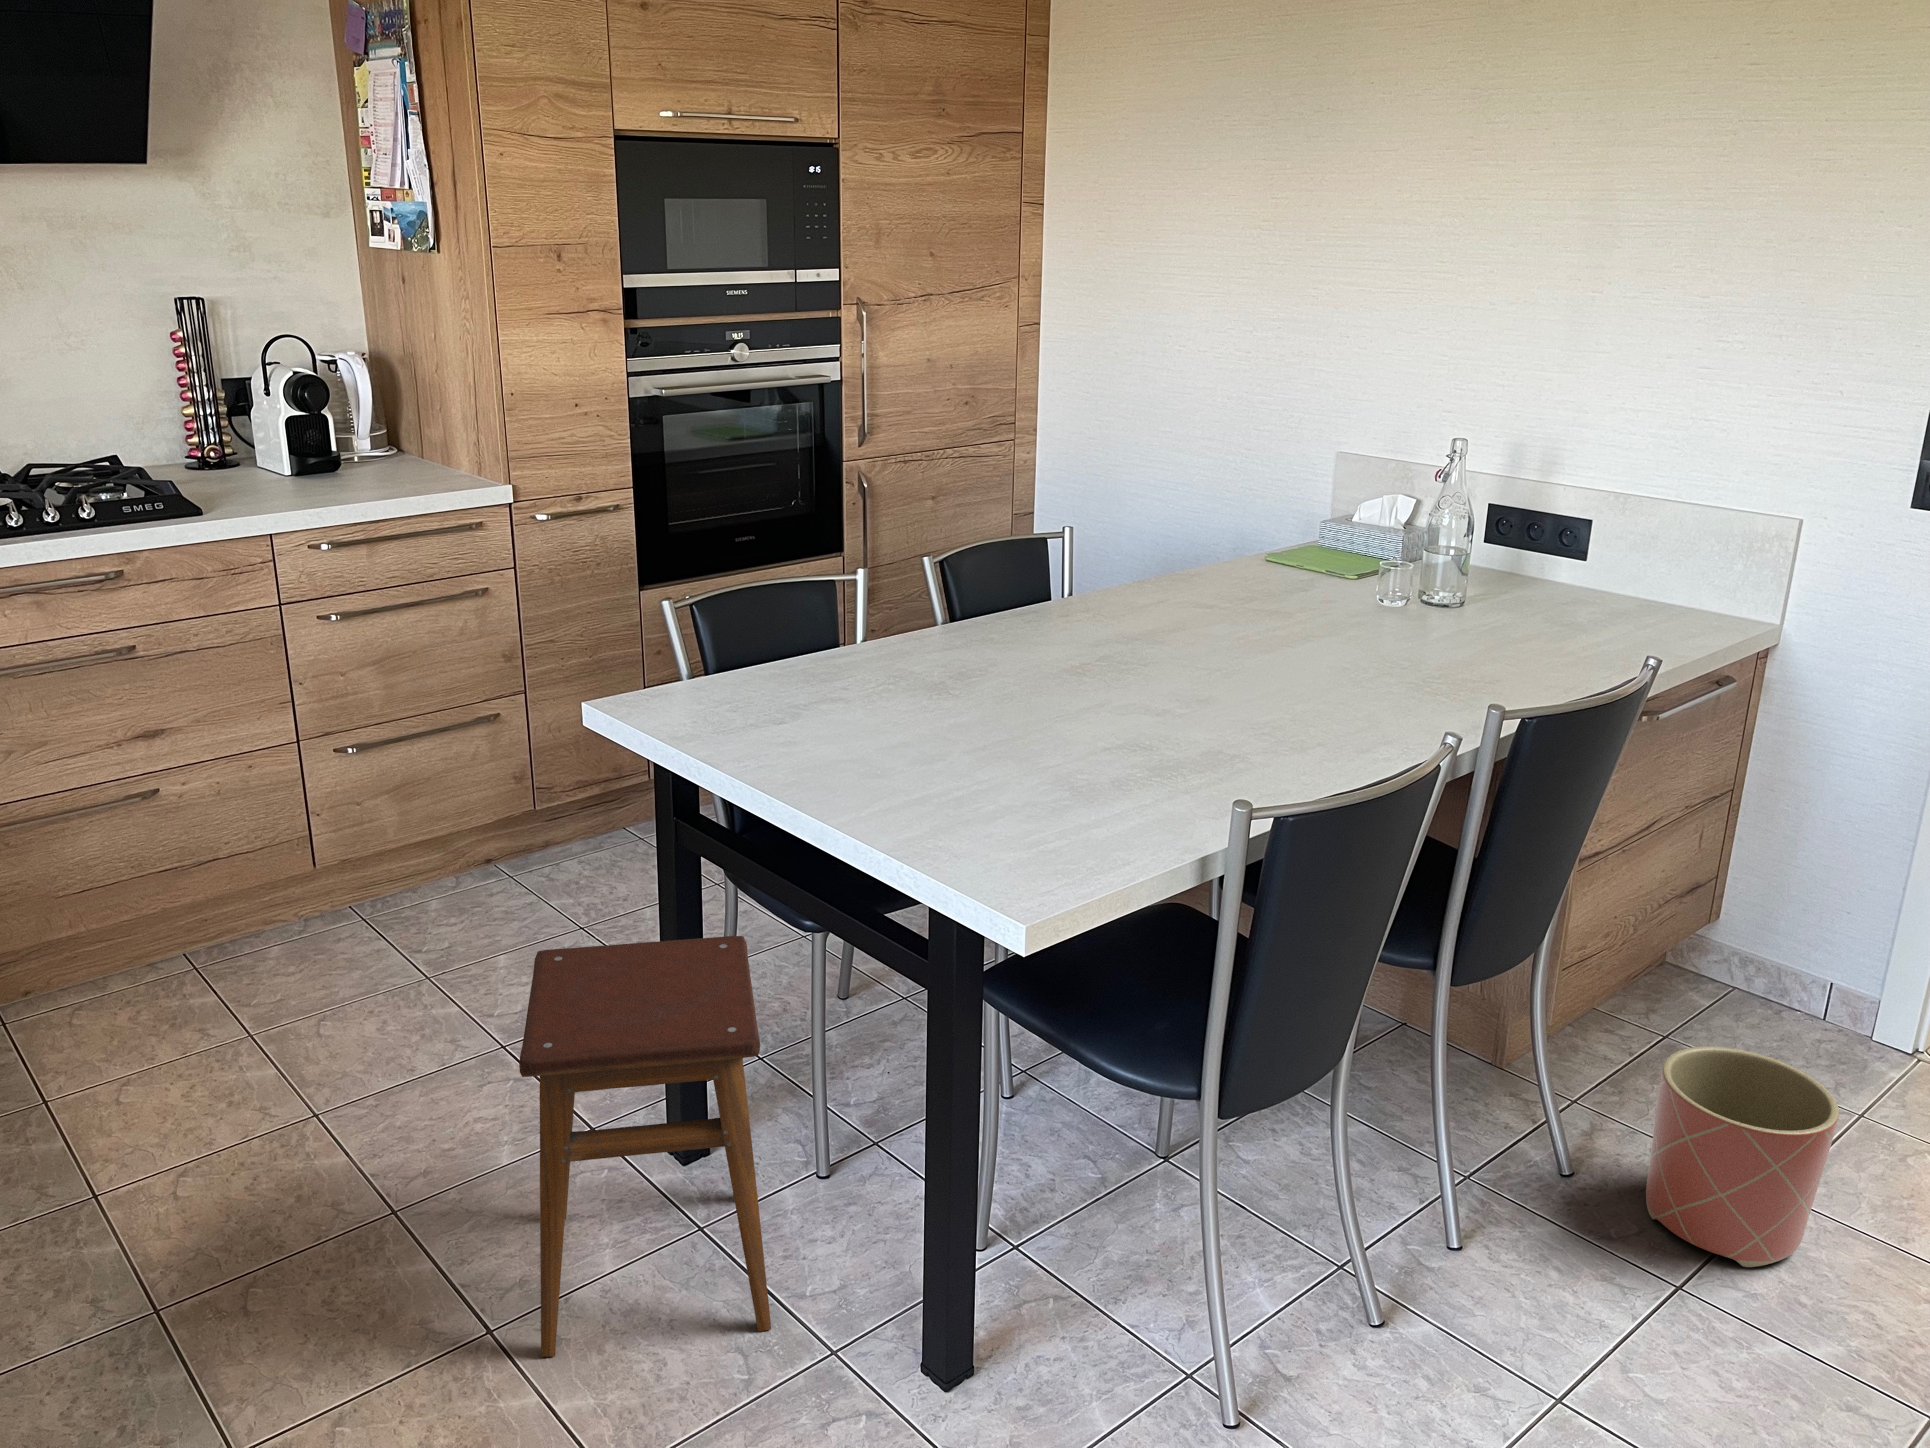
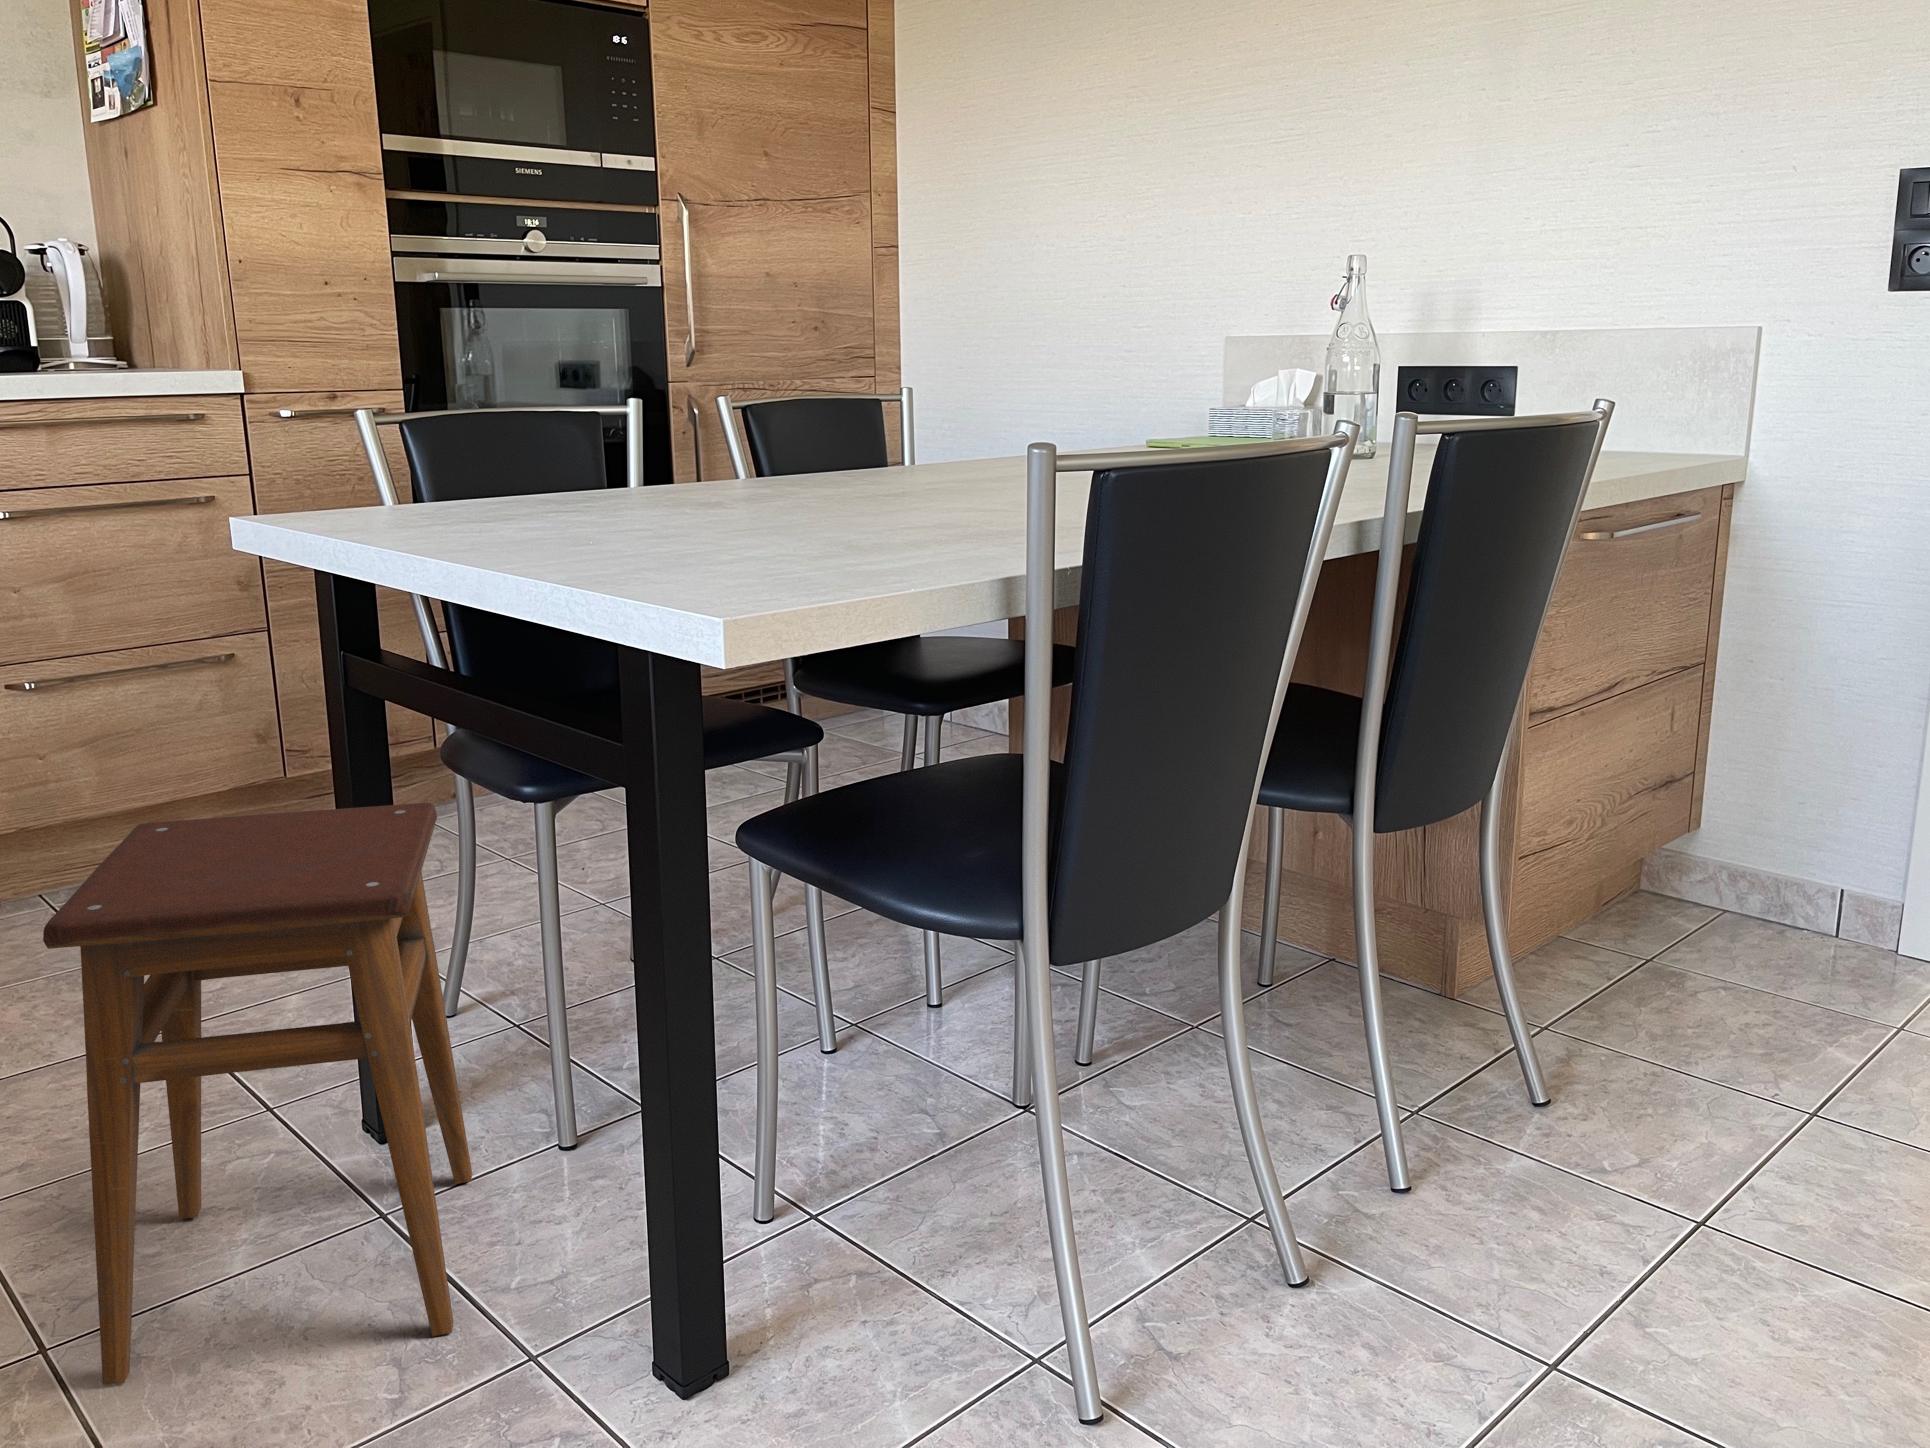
planter: present [1646,1046,1839,1267] -> none [1641,922,1876,1193]

